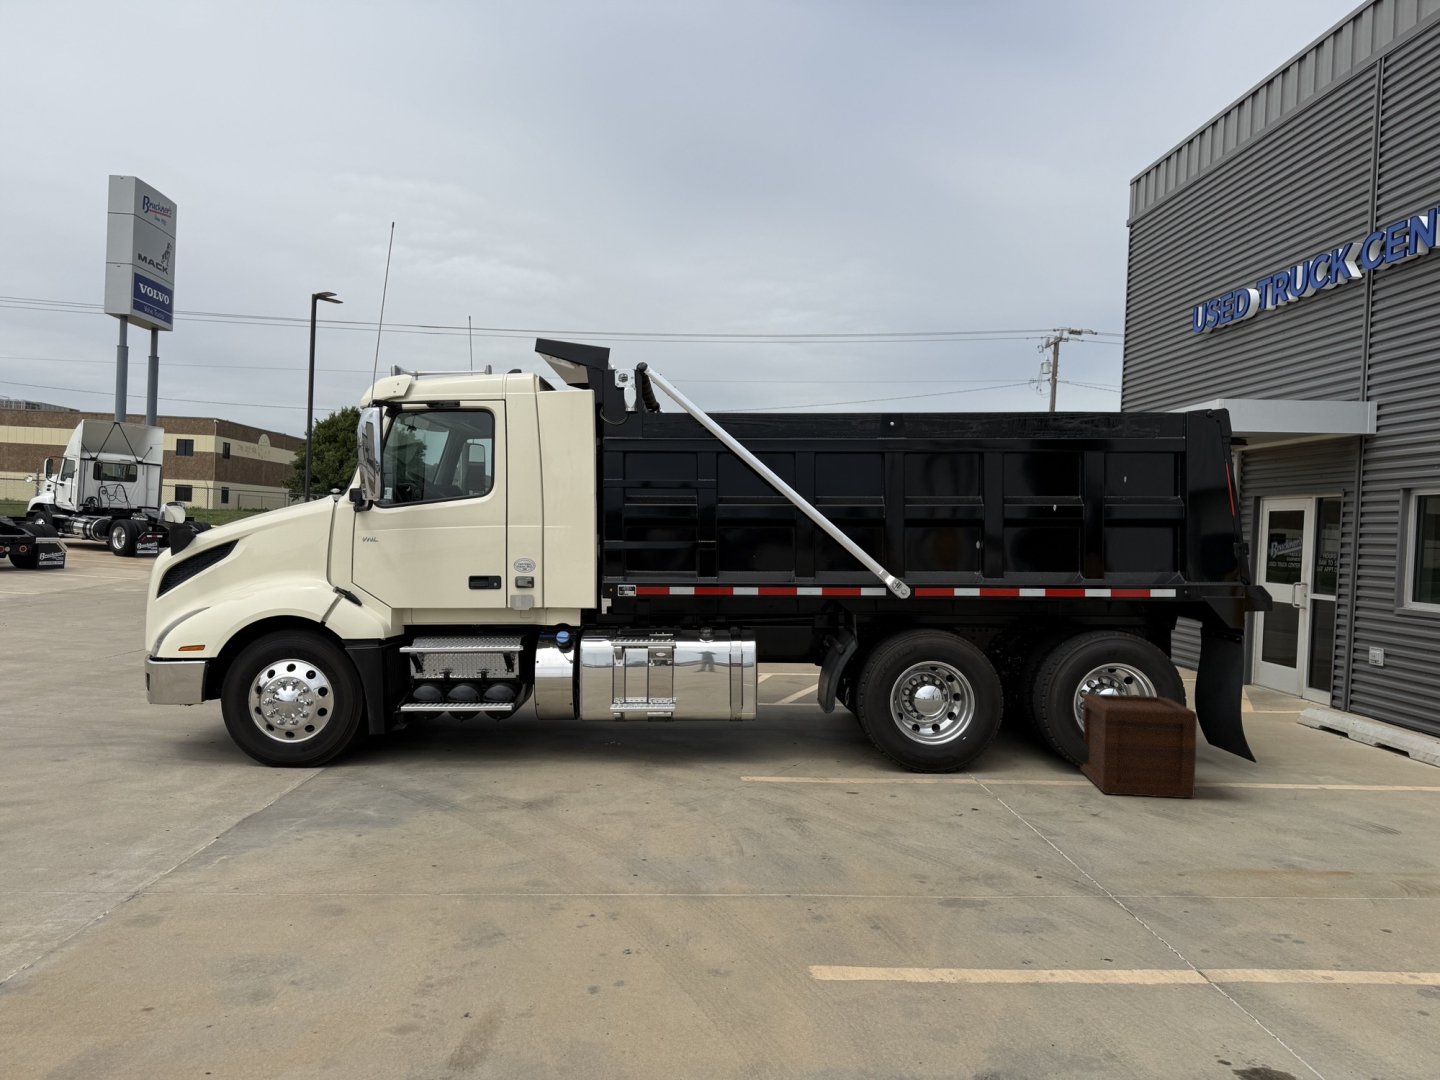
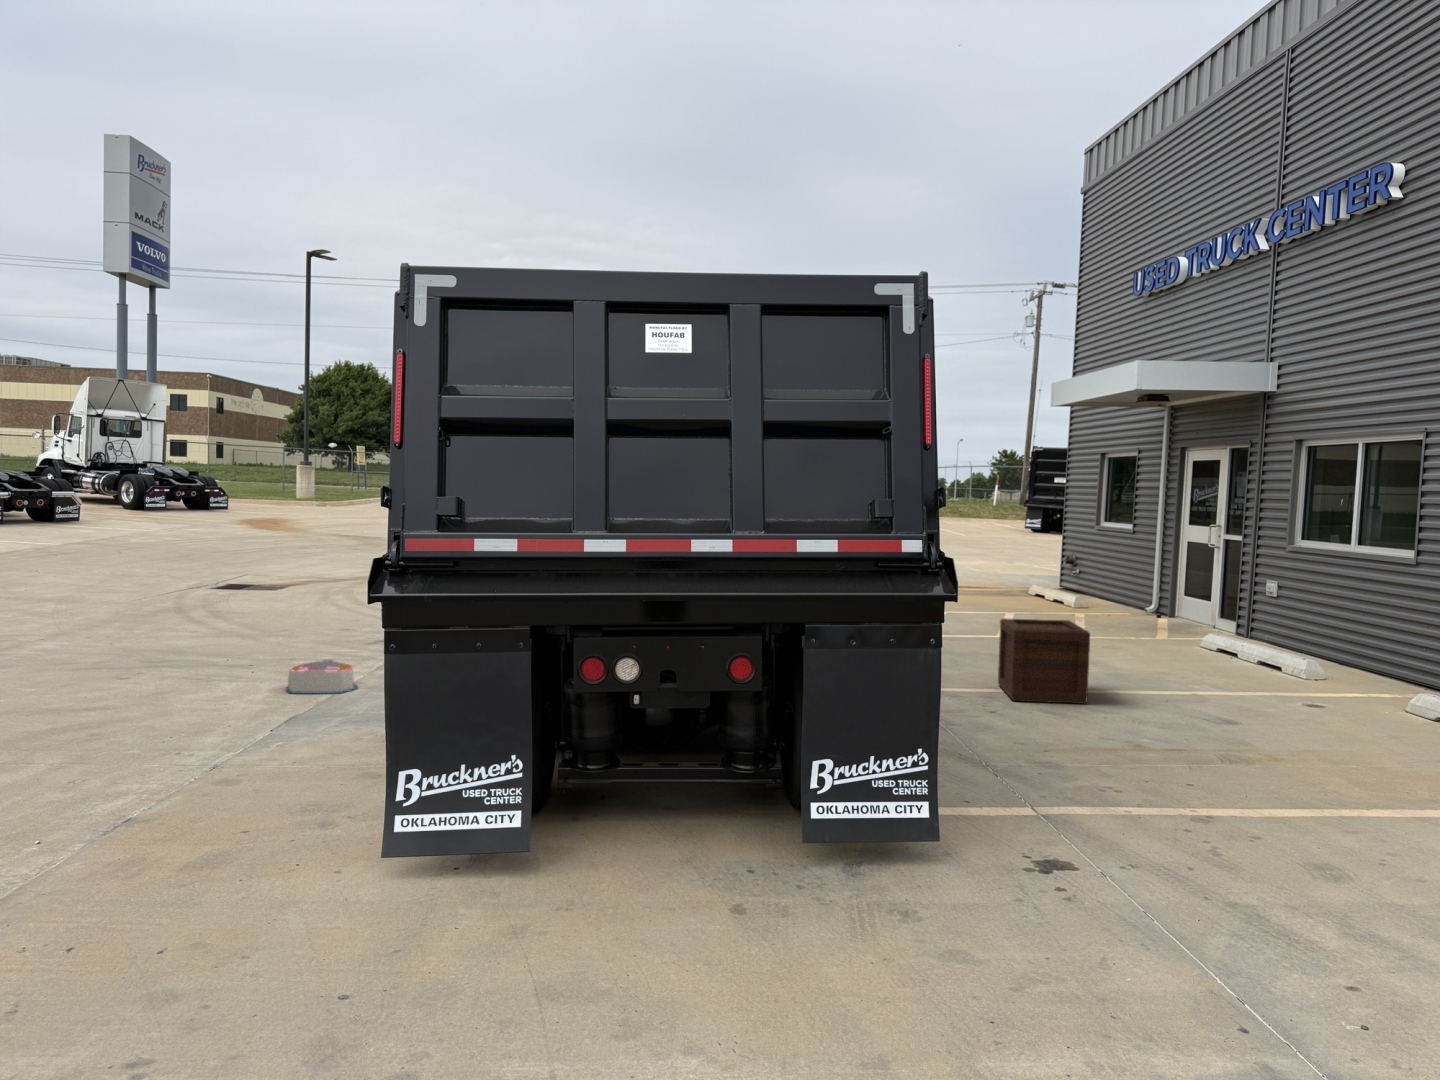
storage bin: none [244,737,330,780] -> present [286,659,358,694]

